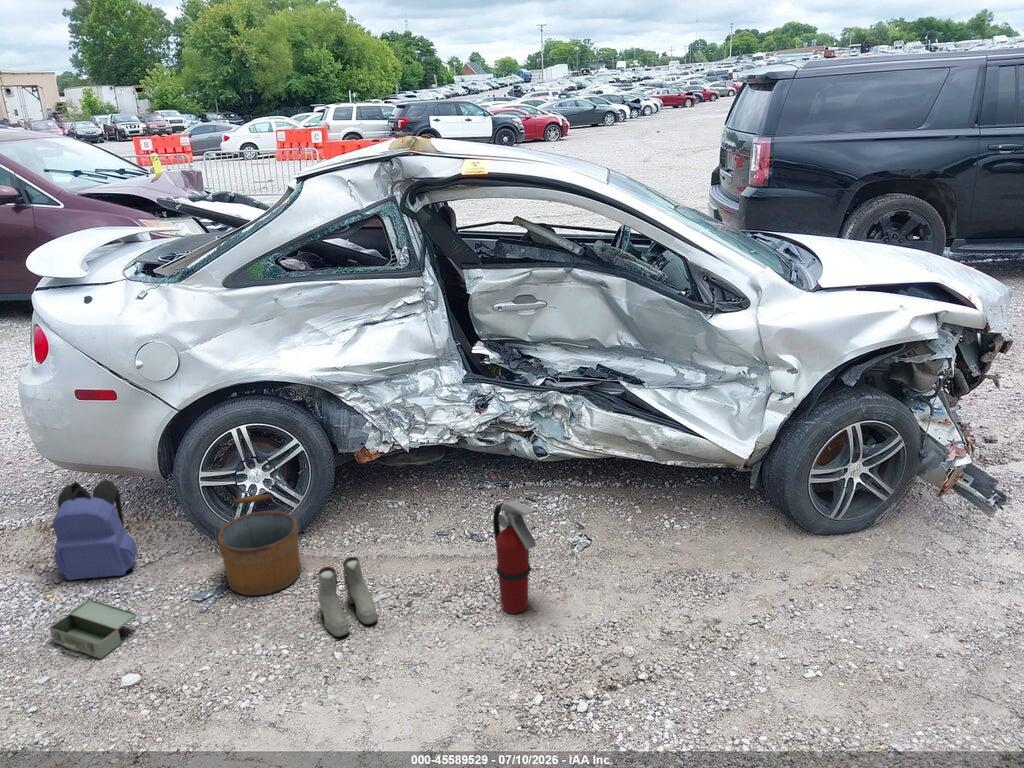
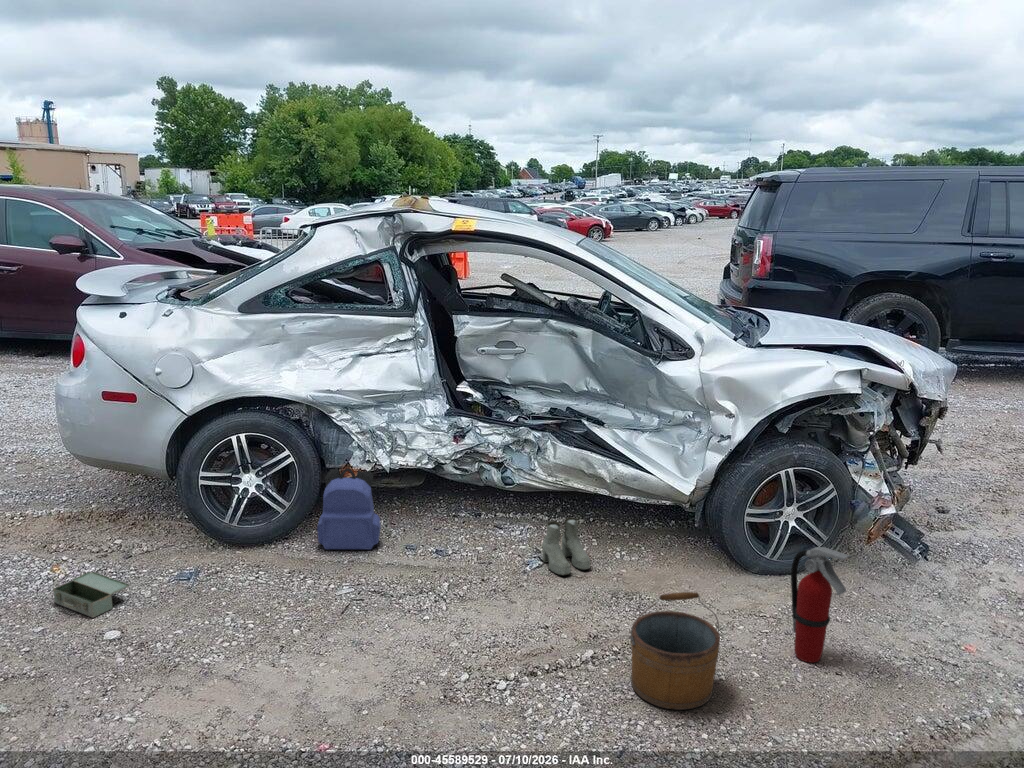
backpack: present [53,479,138,580] -> present [317,468,381,550]
bucket: present [215,495,301,596] -> present [630,592,720,710]
fire extinguisher: present [493,501,536,614] -> present [791,547,852,663]
boots: present [318,557,377,637] -> present [542,517,590,575]

